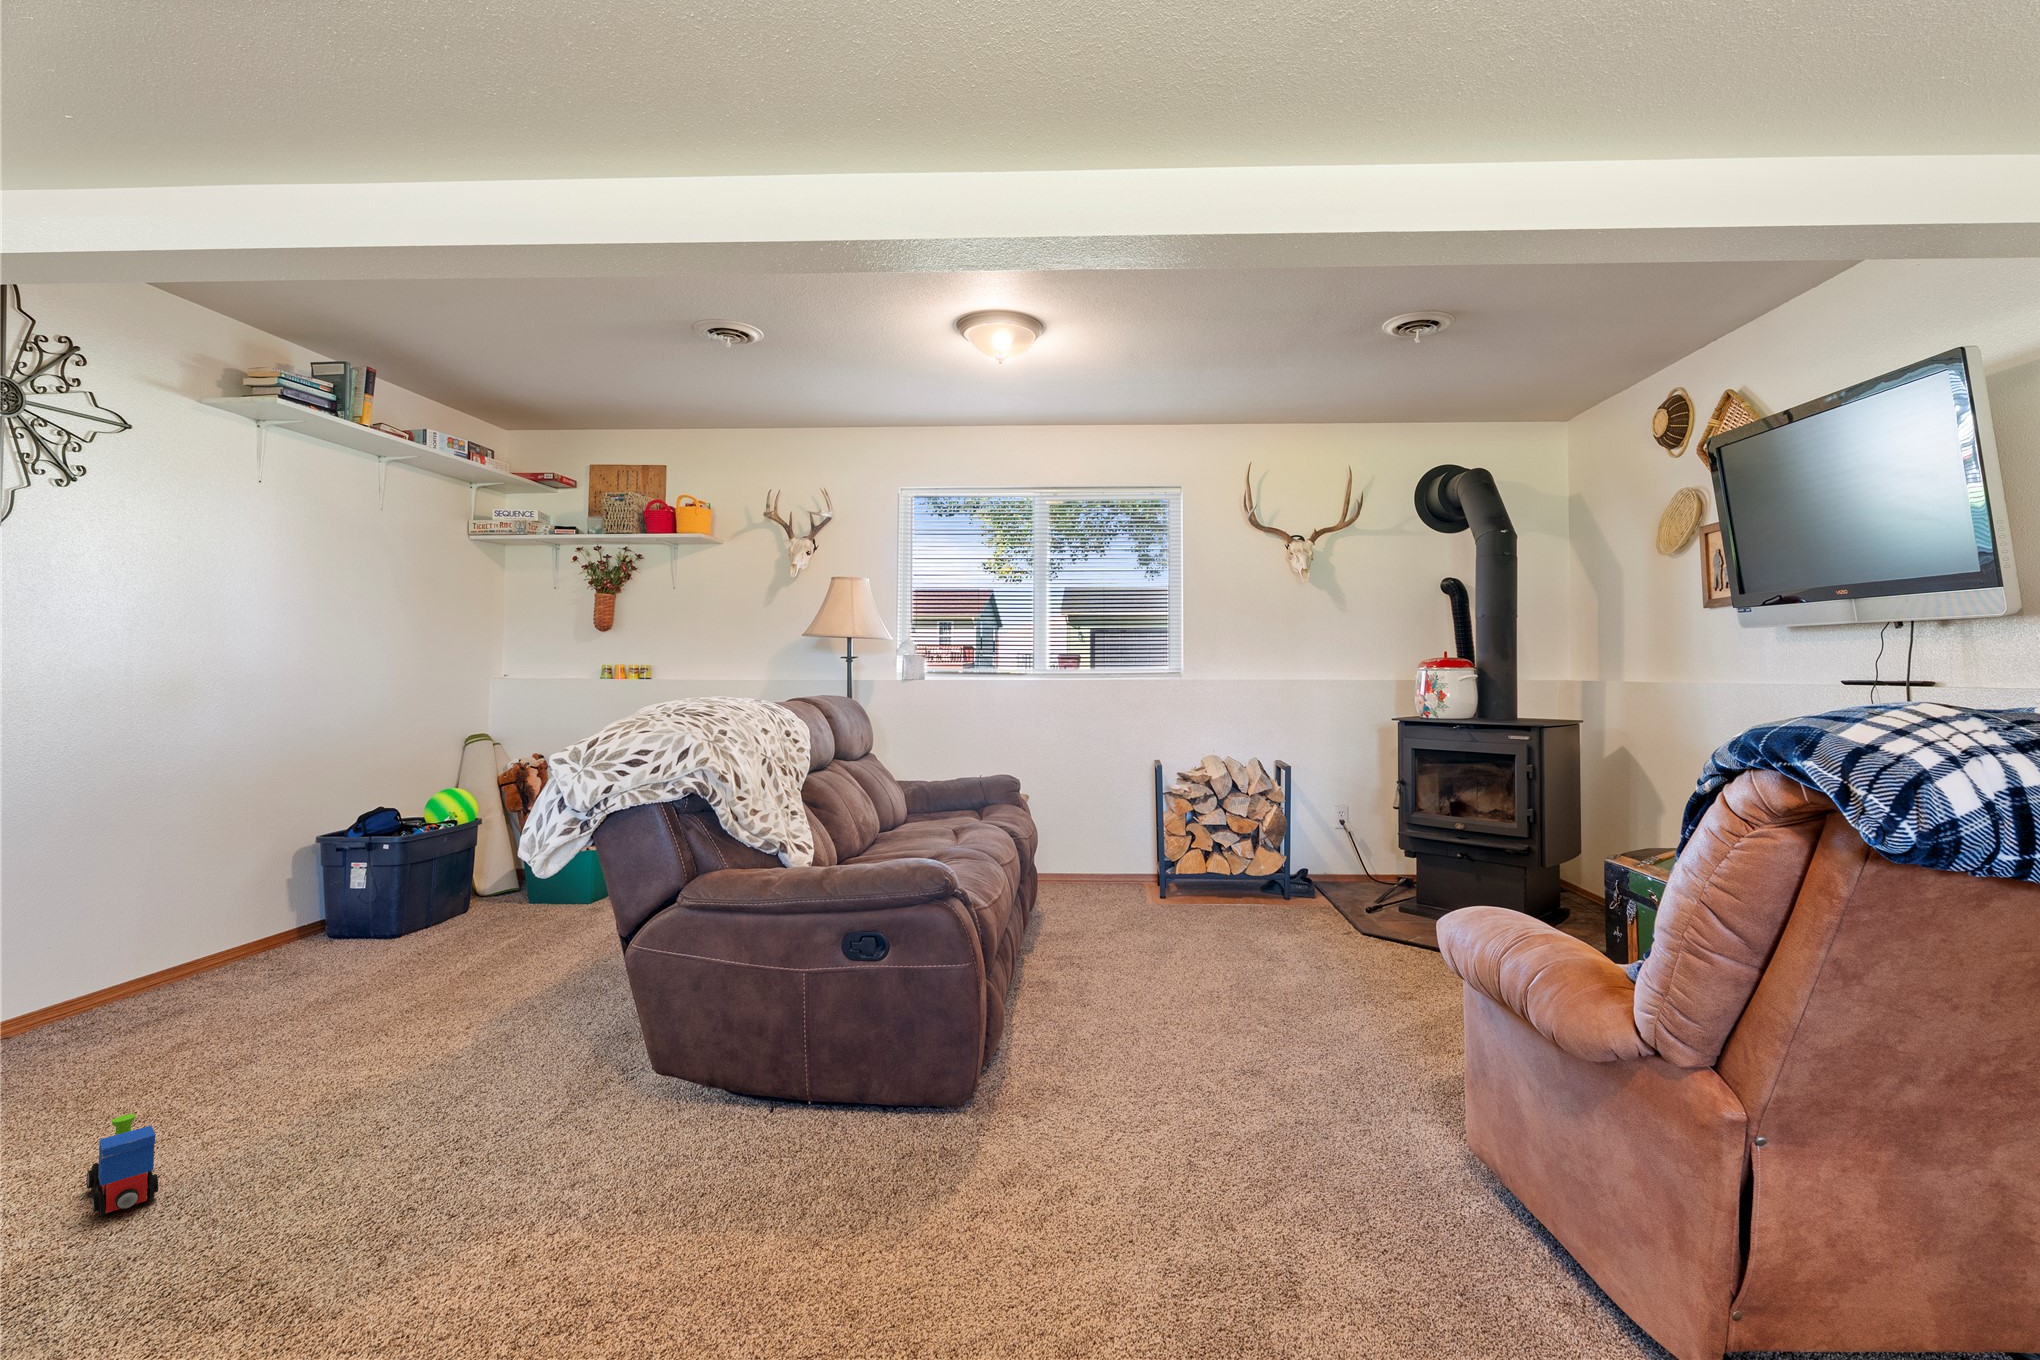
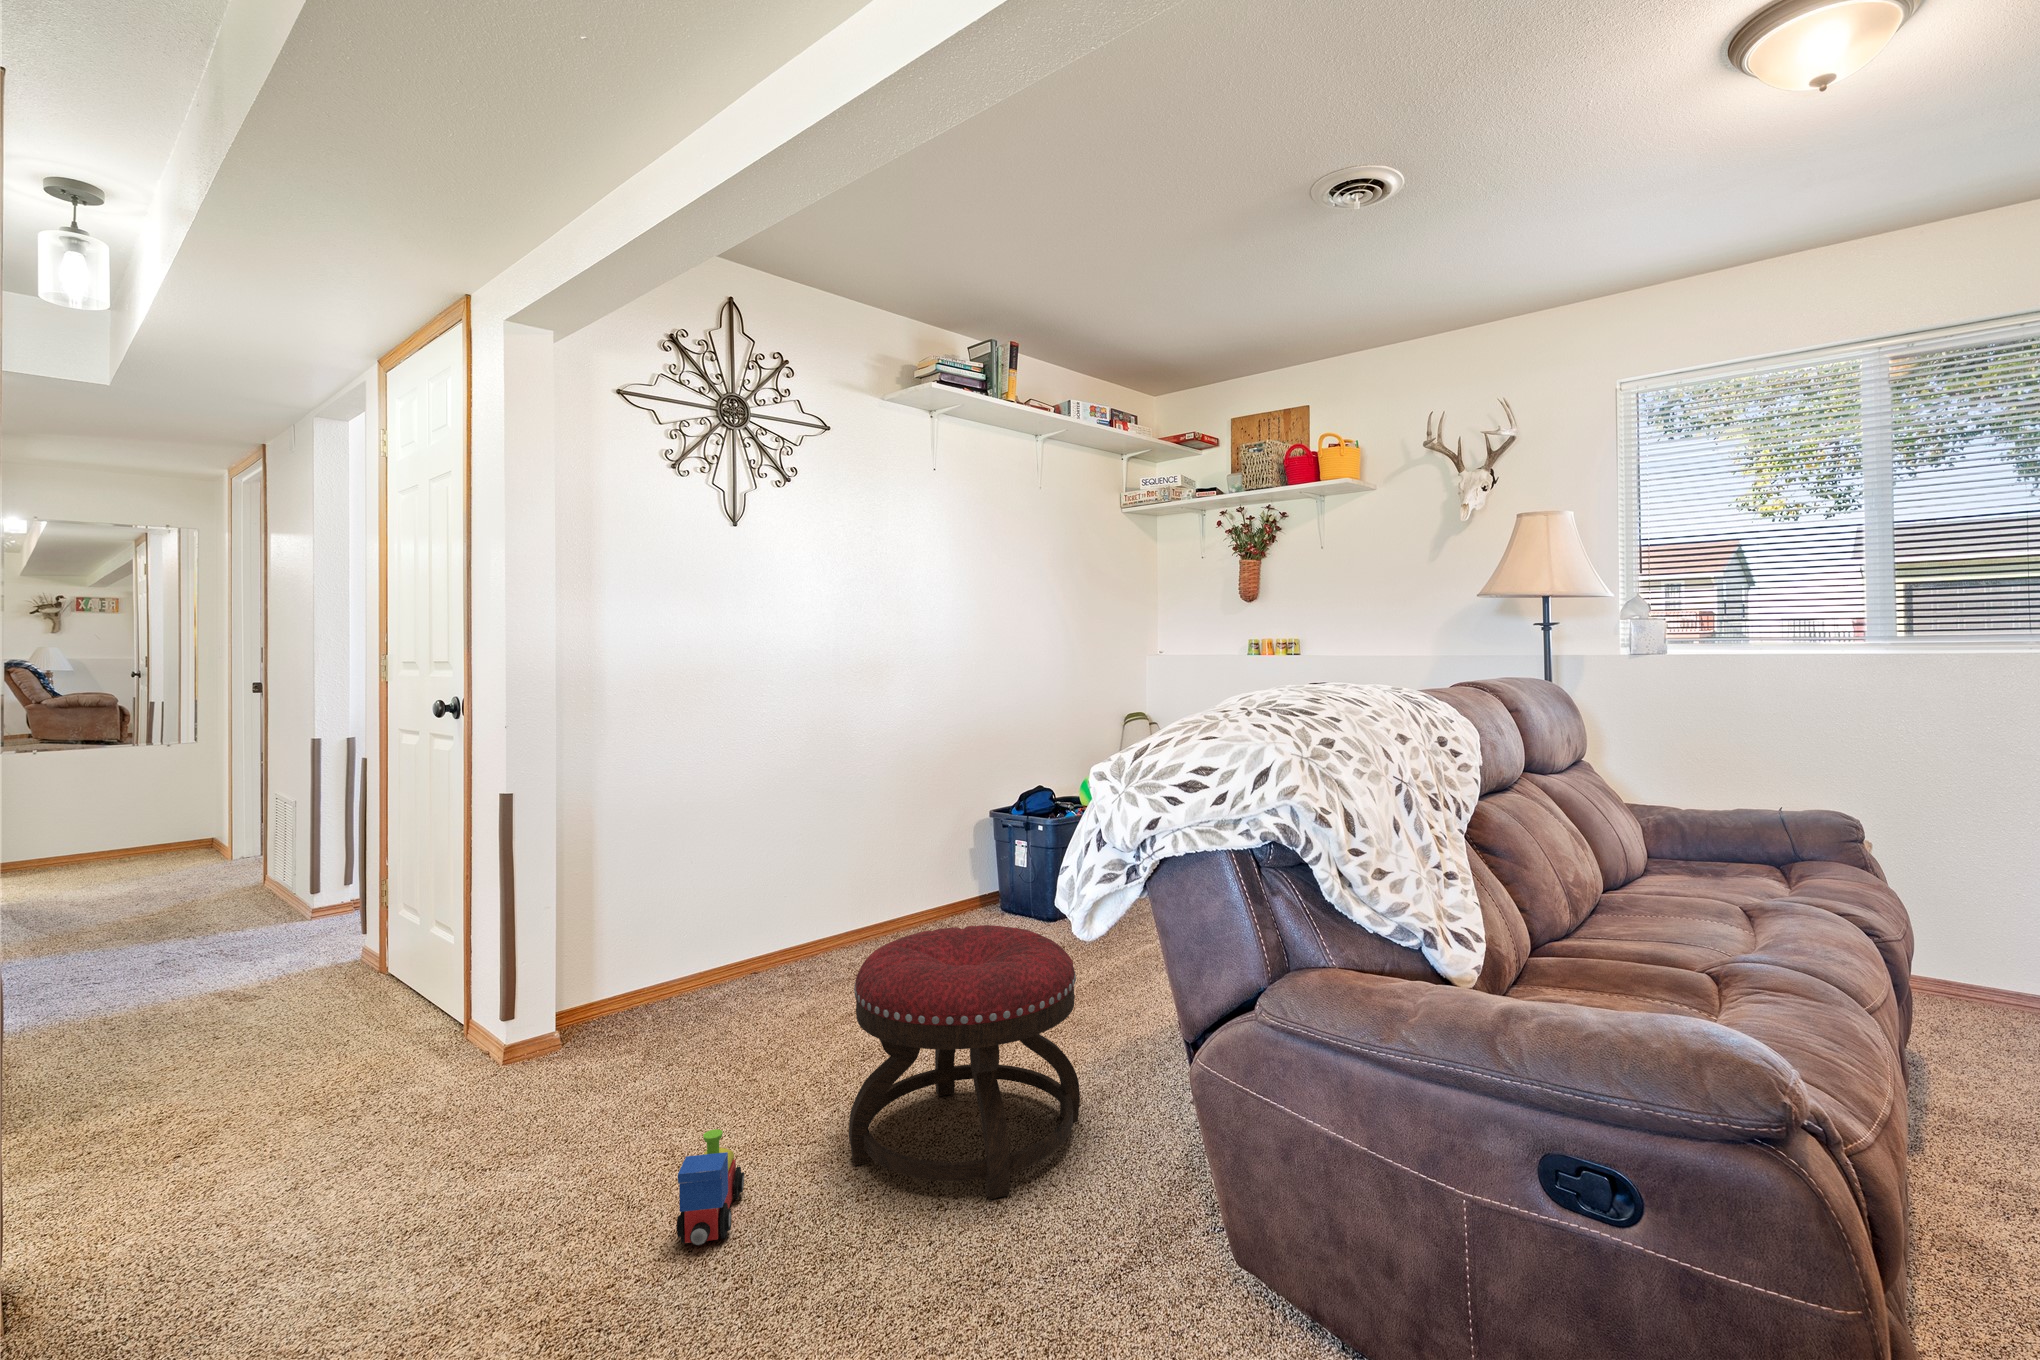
ottoman: none [261,905,499,1127] -> present [849,925,1080,1199]

